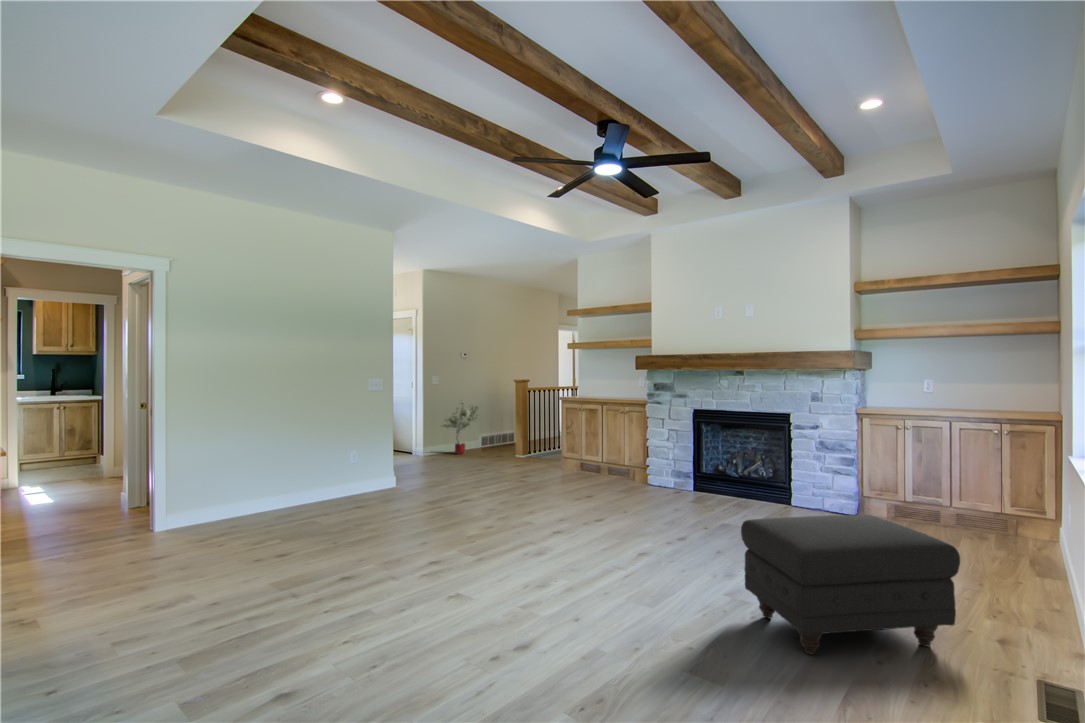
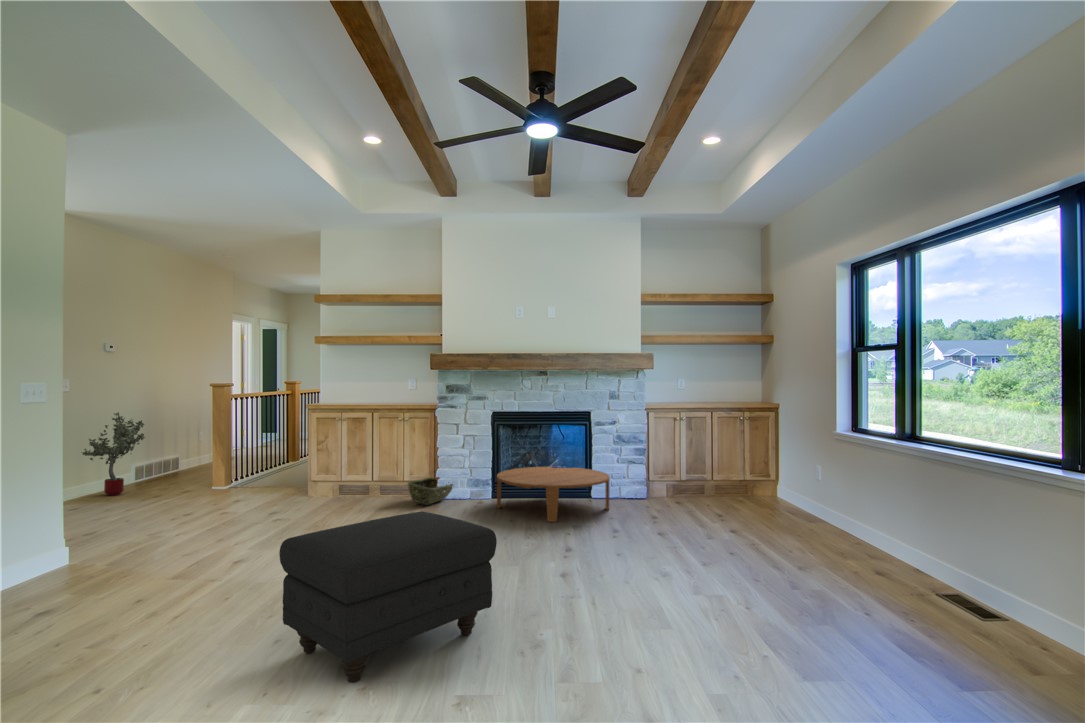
woven basket: none [613,465,657,488] -> present [408,477,453,505]
coffee table: none [673,465,791,519] -> present [497,467,610,522]
ottoman: present [741,515,960,654] -> present [279,511,497,683]

